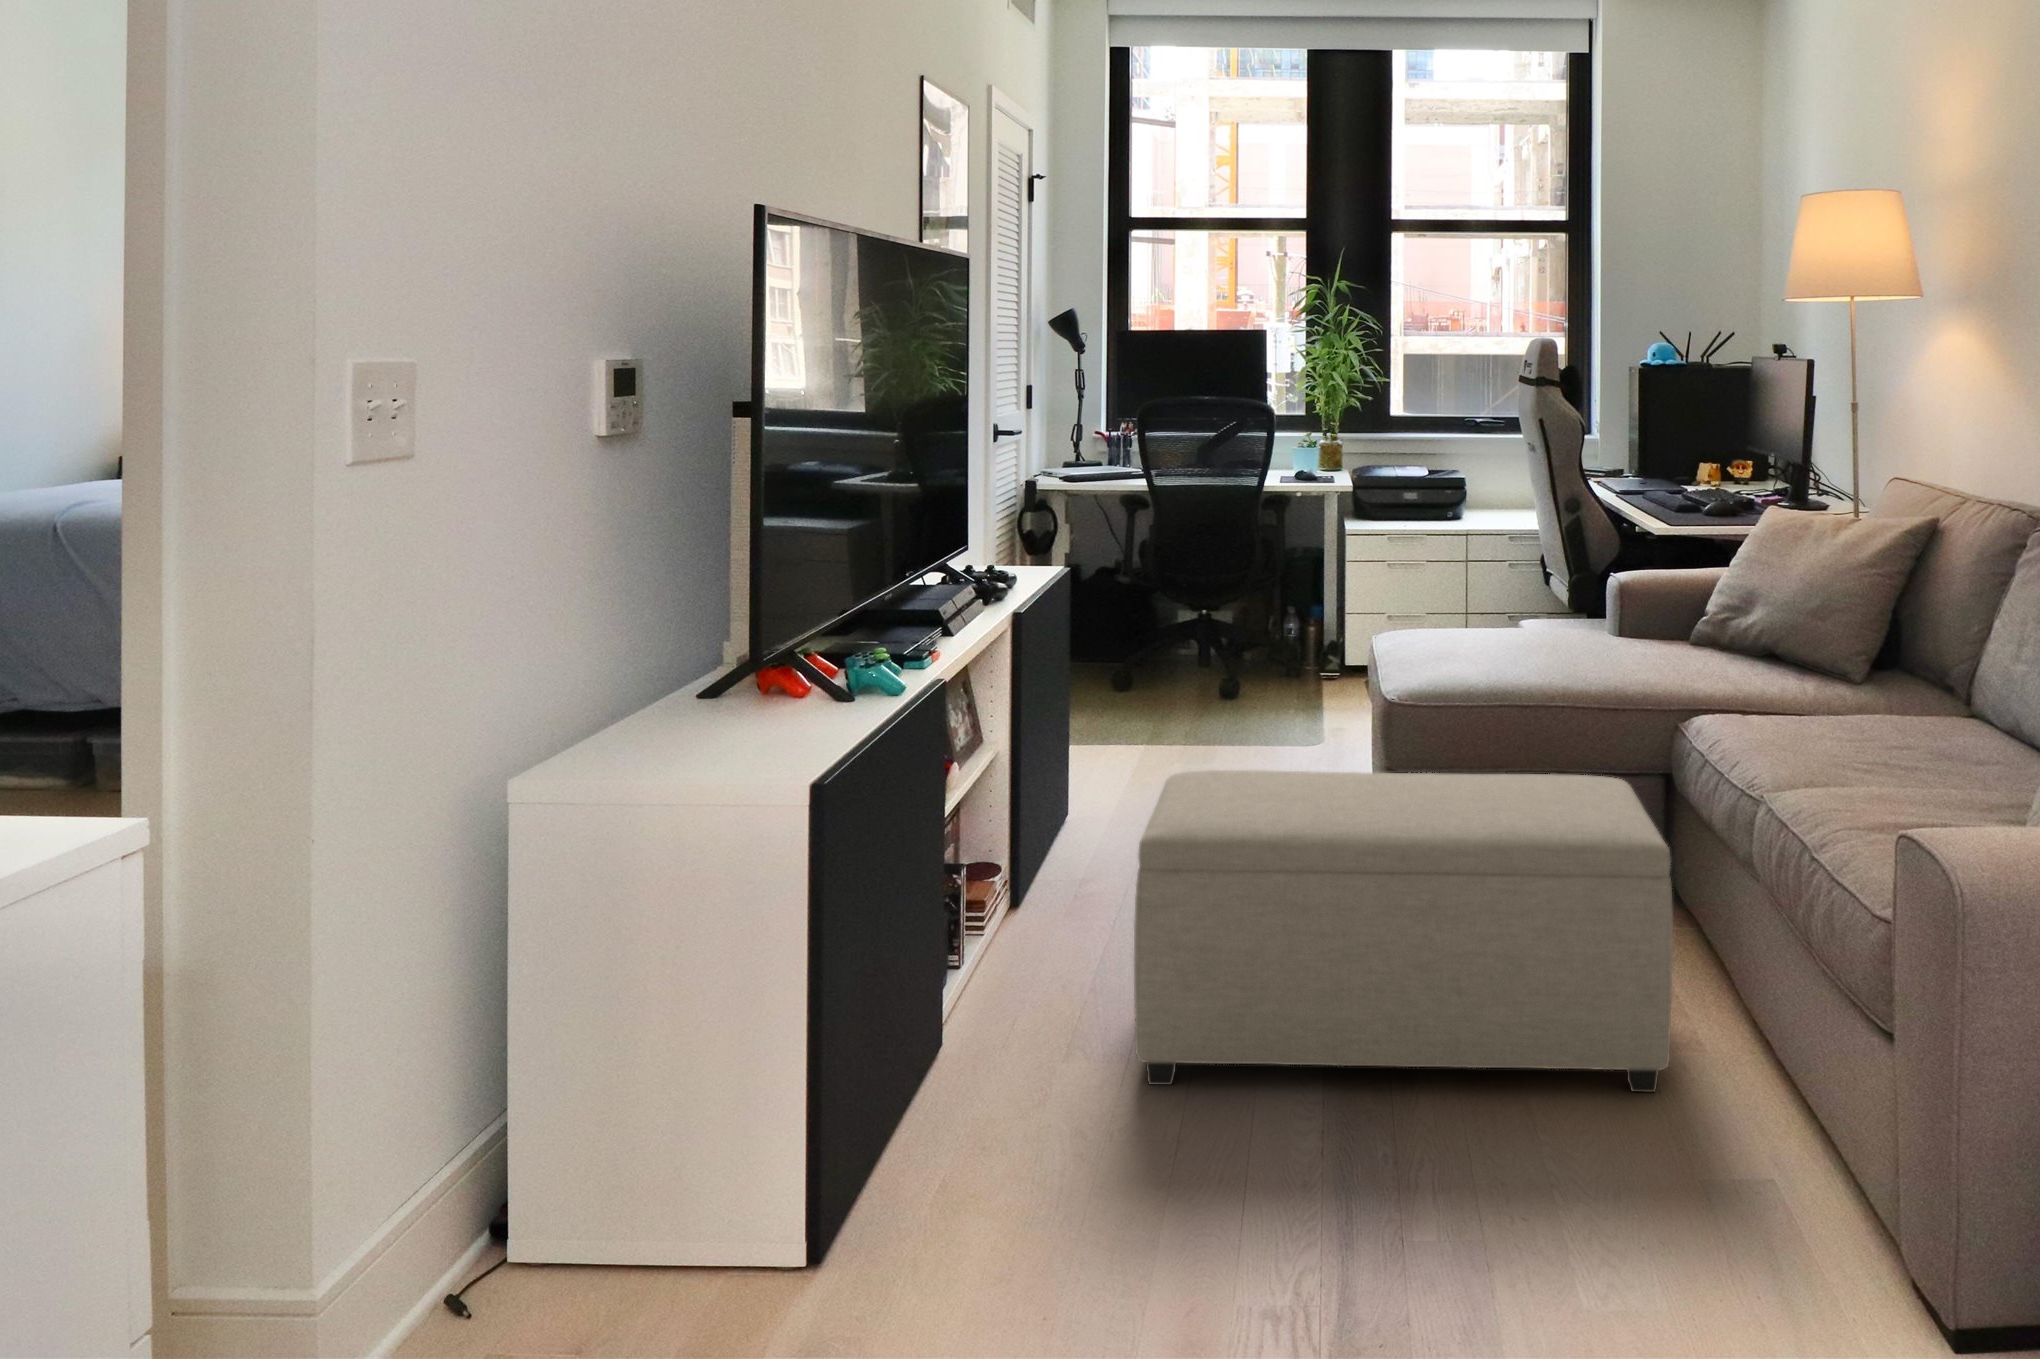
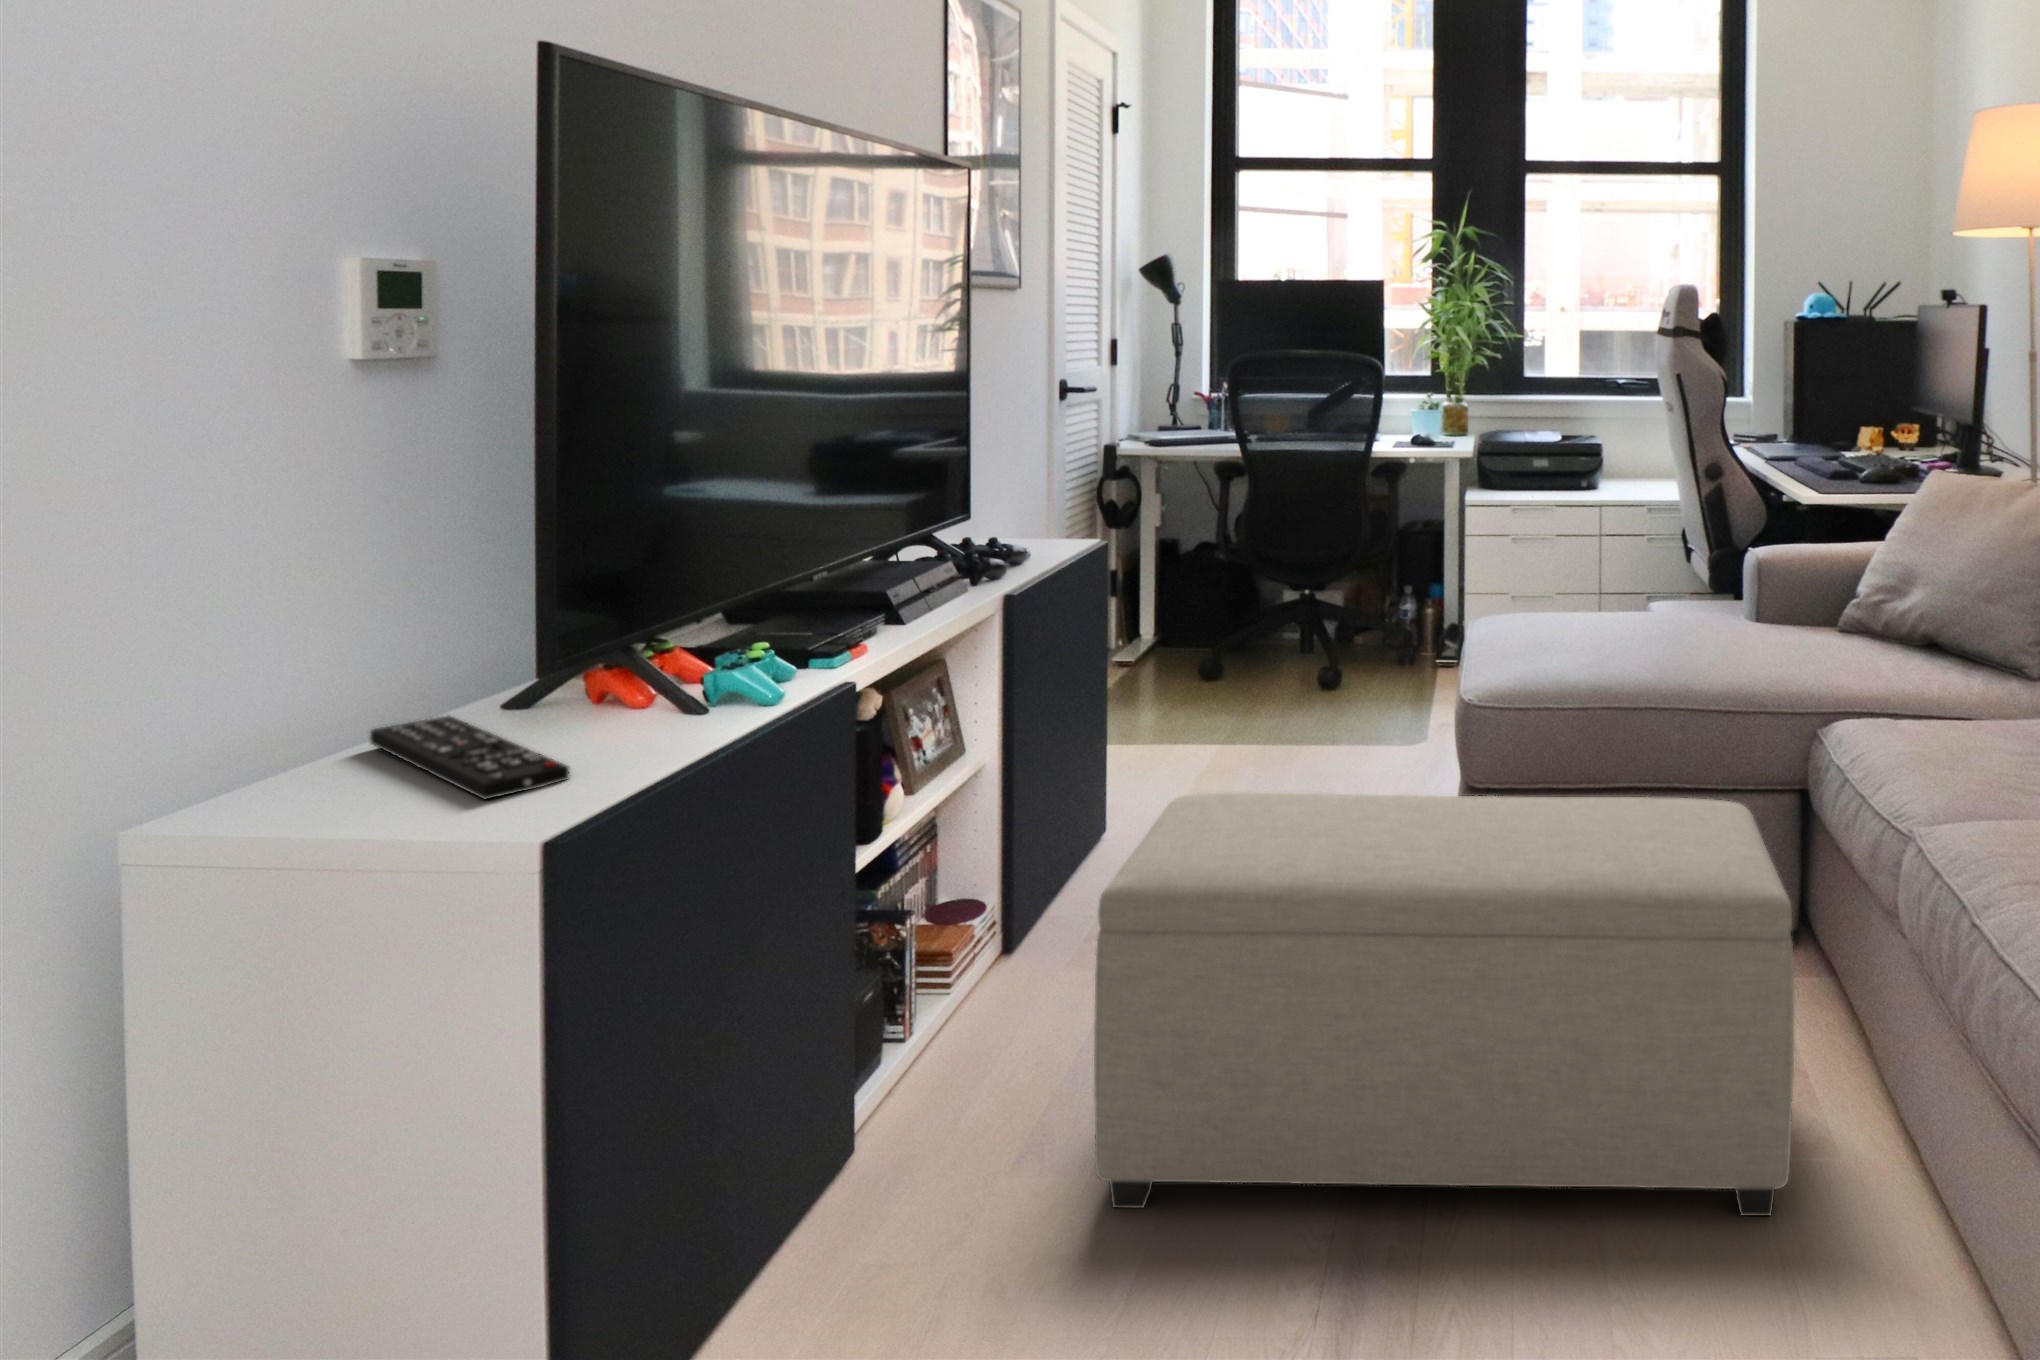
remote control: none [623,702,791,758] -> present [370,716,570,799]

